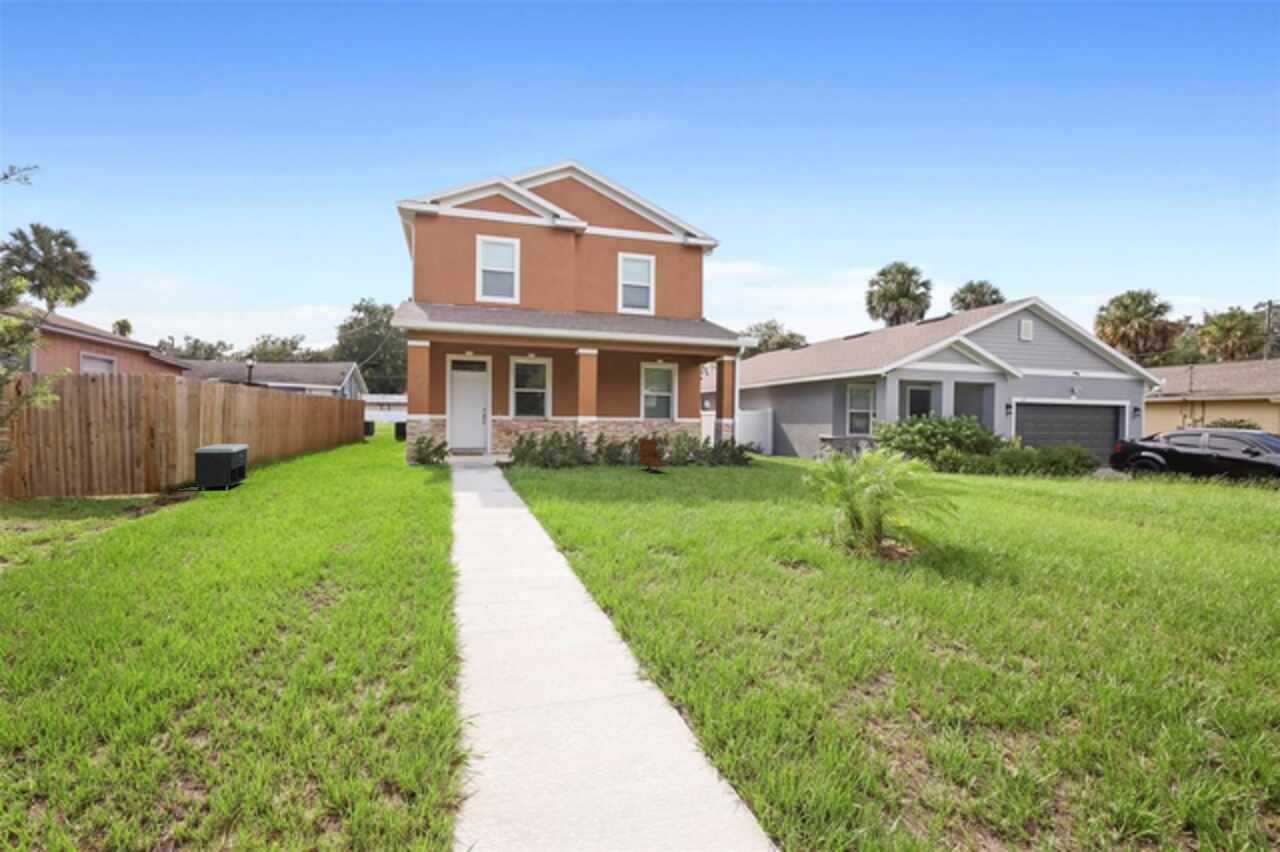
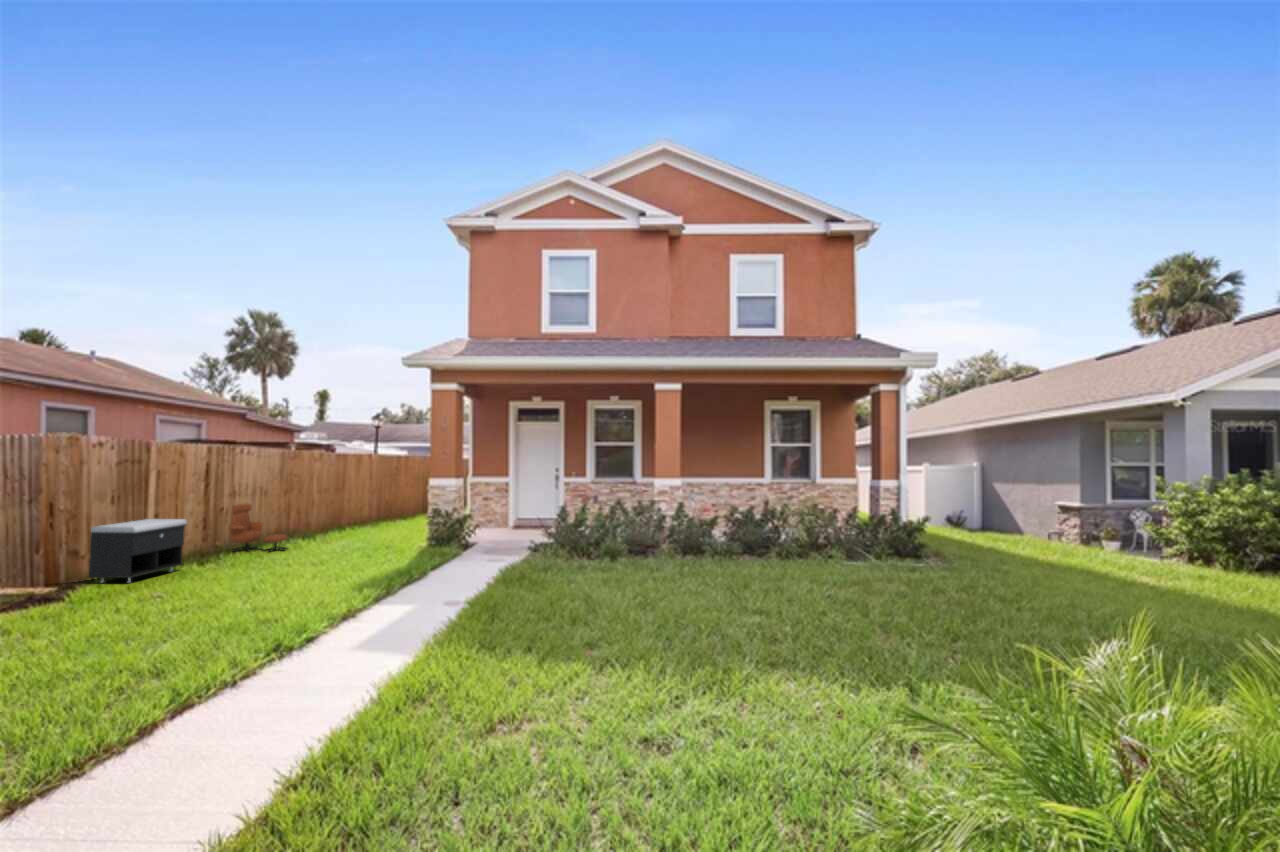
lounge chair: present [637,439,666,473] -> present [230,503,288,551]

